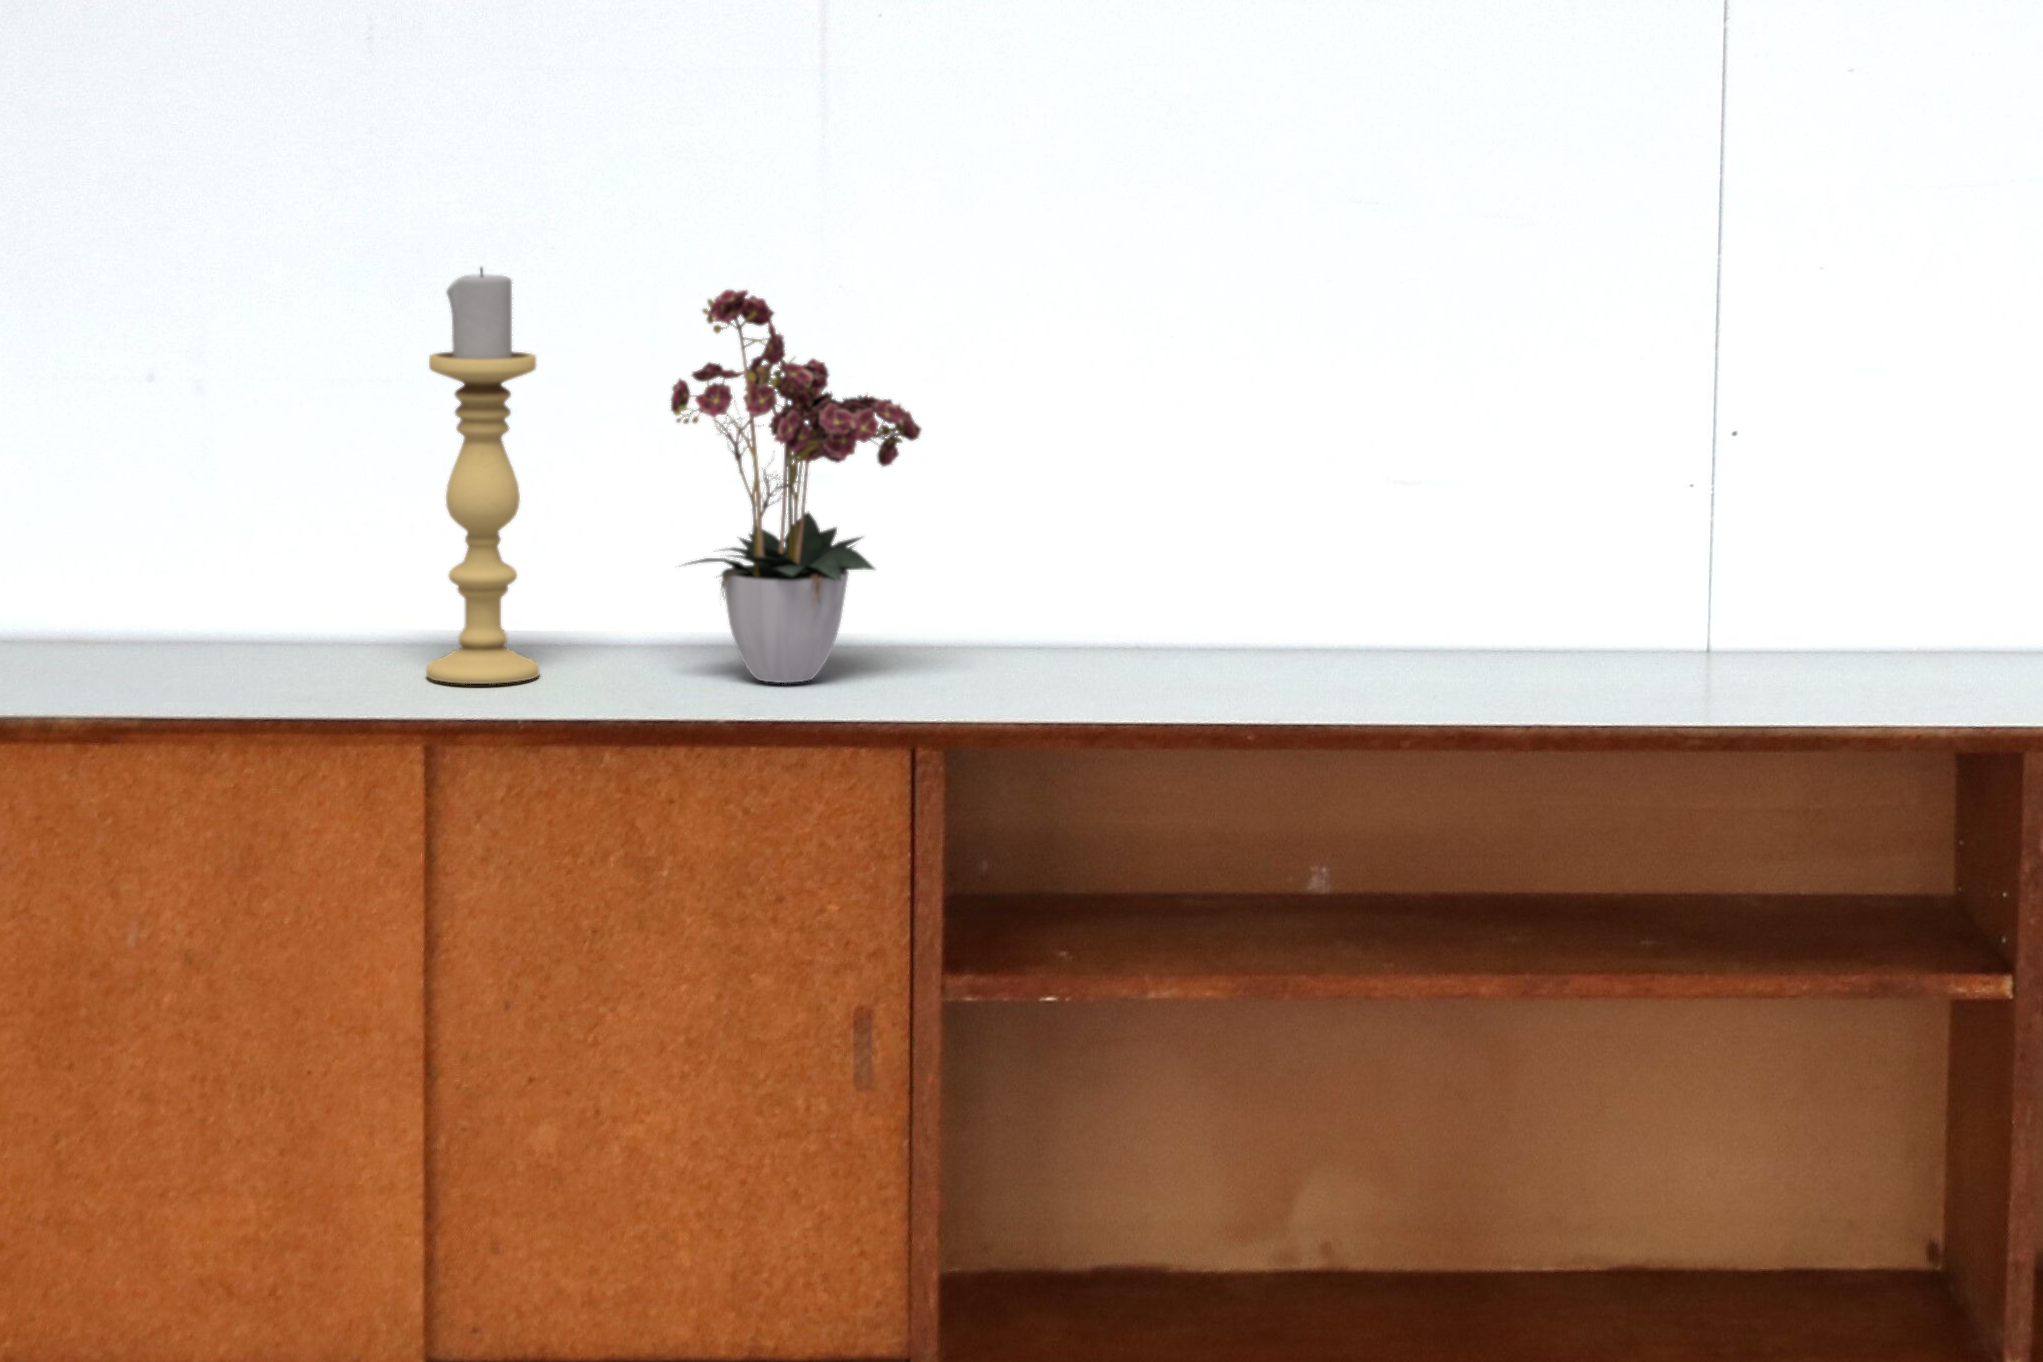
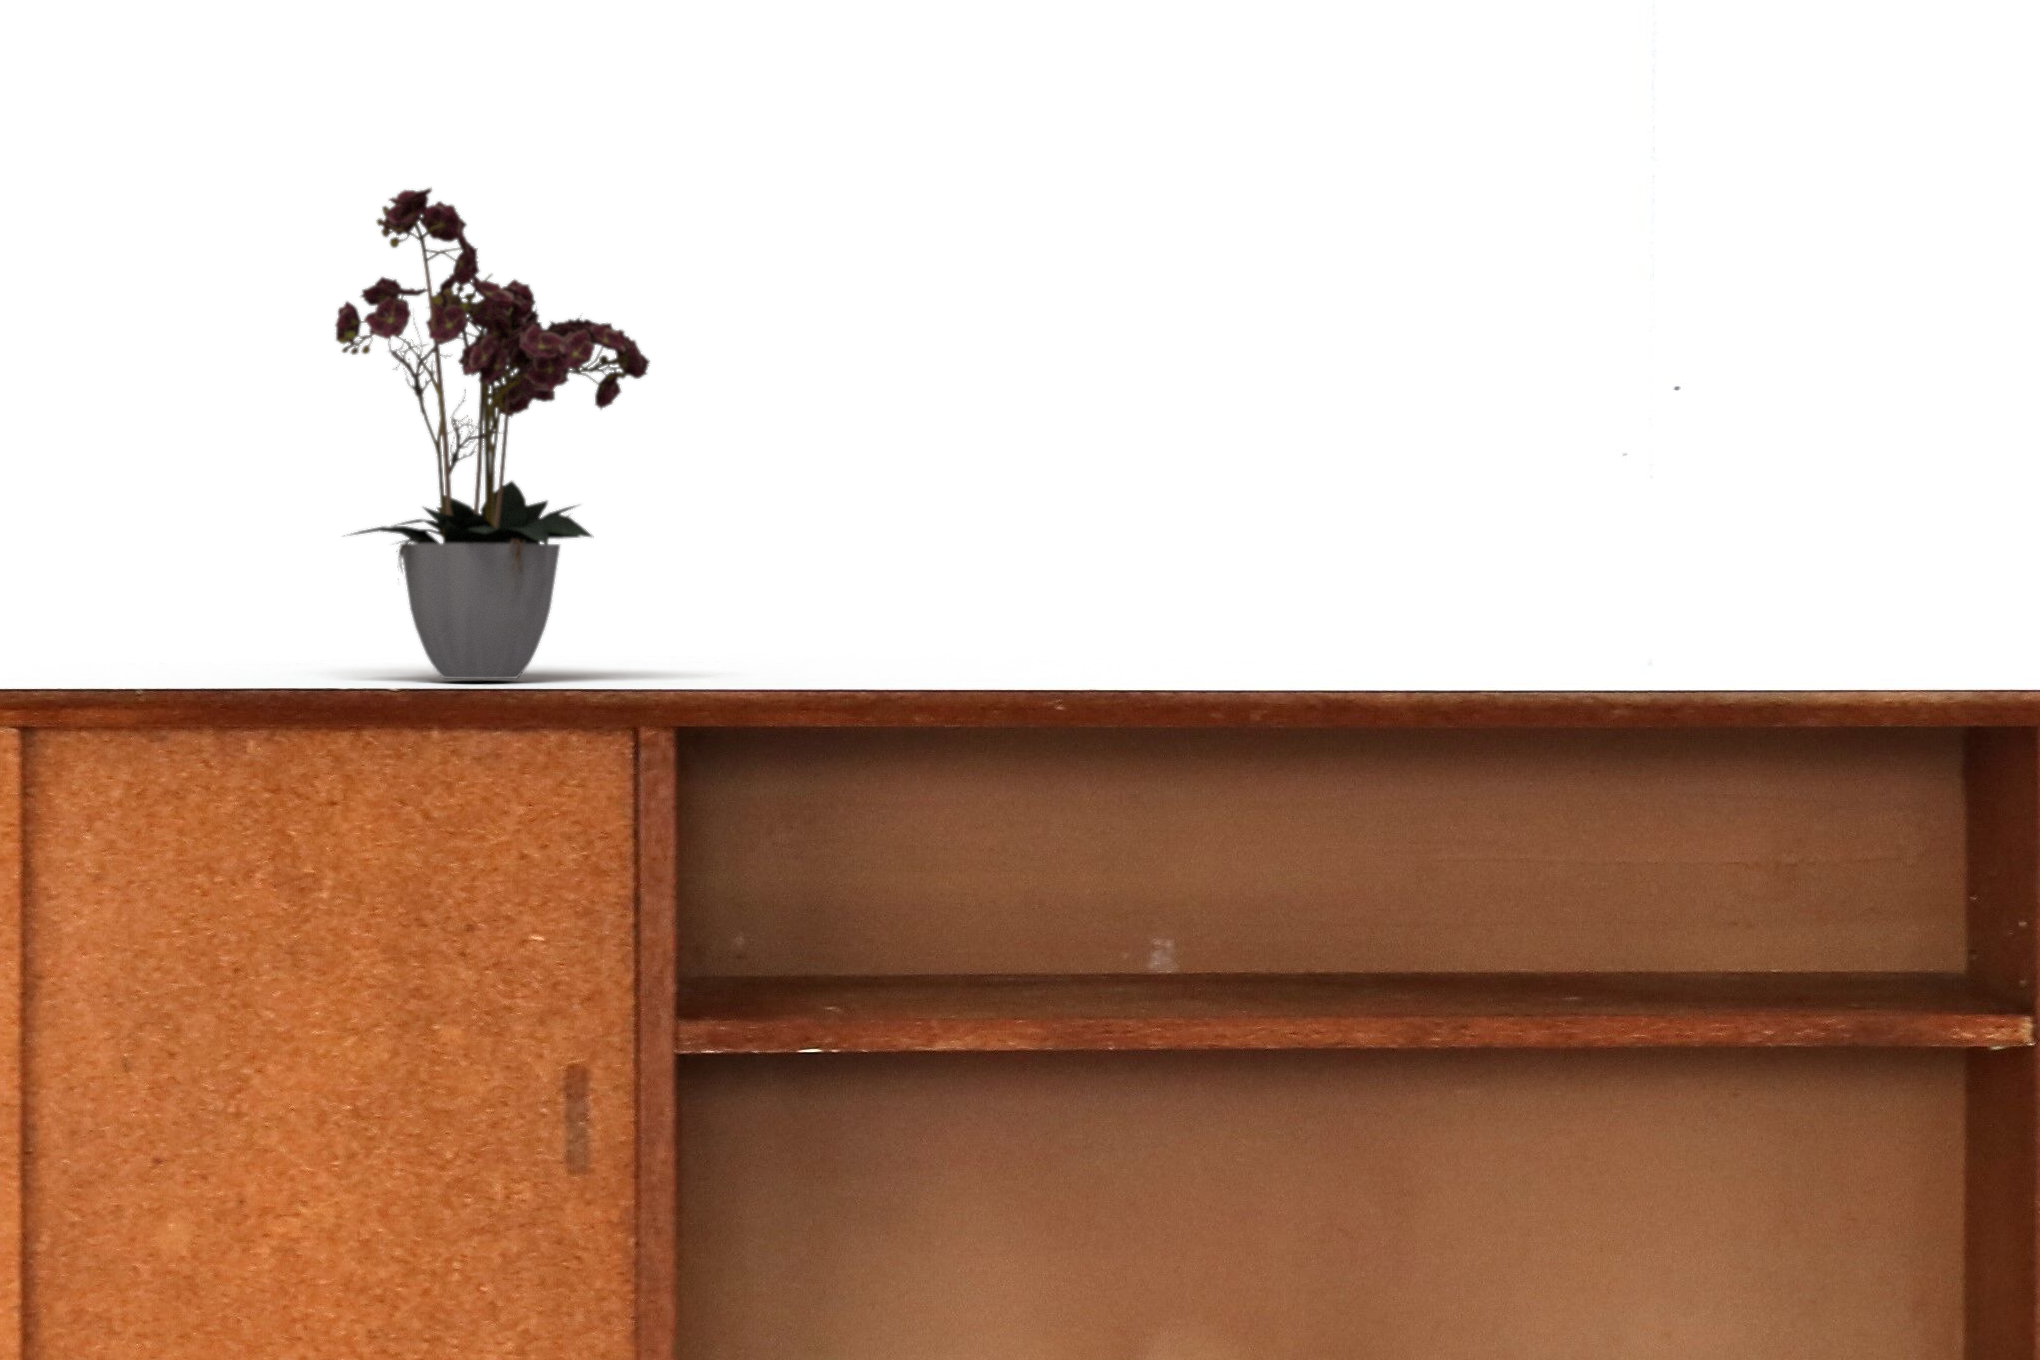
candle holder: present [426,268,539,684] -> none [30,164,173,679]

